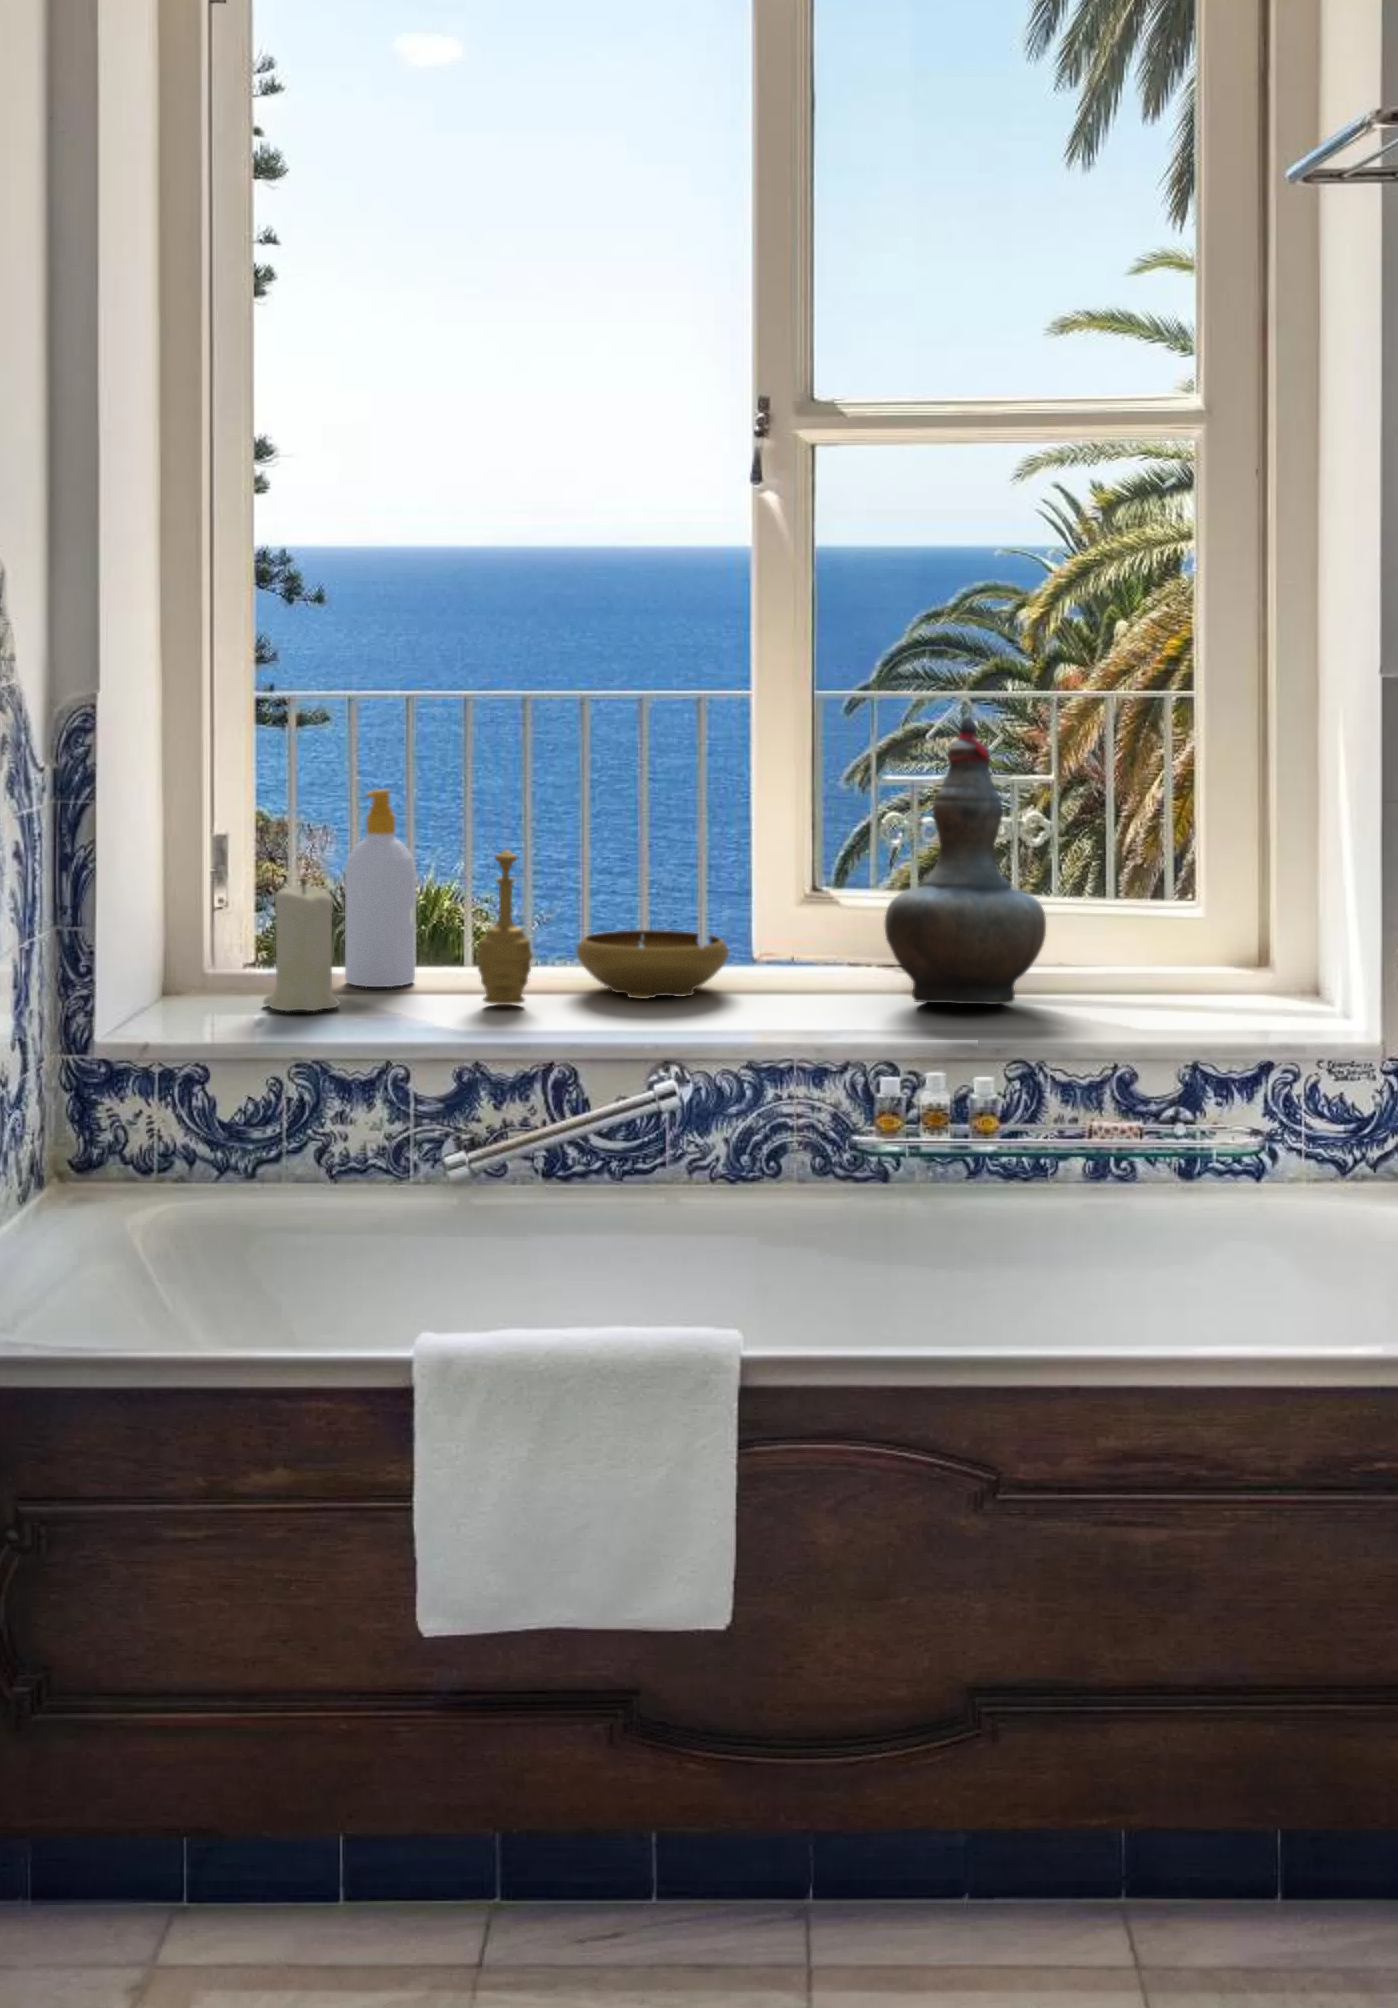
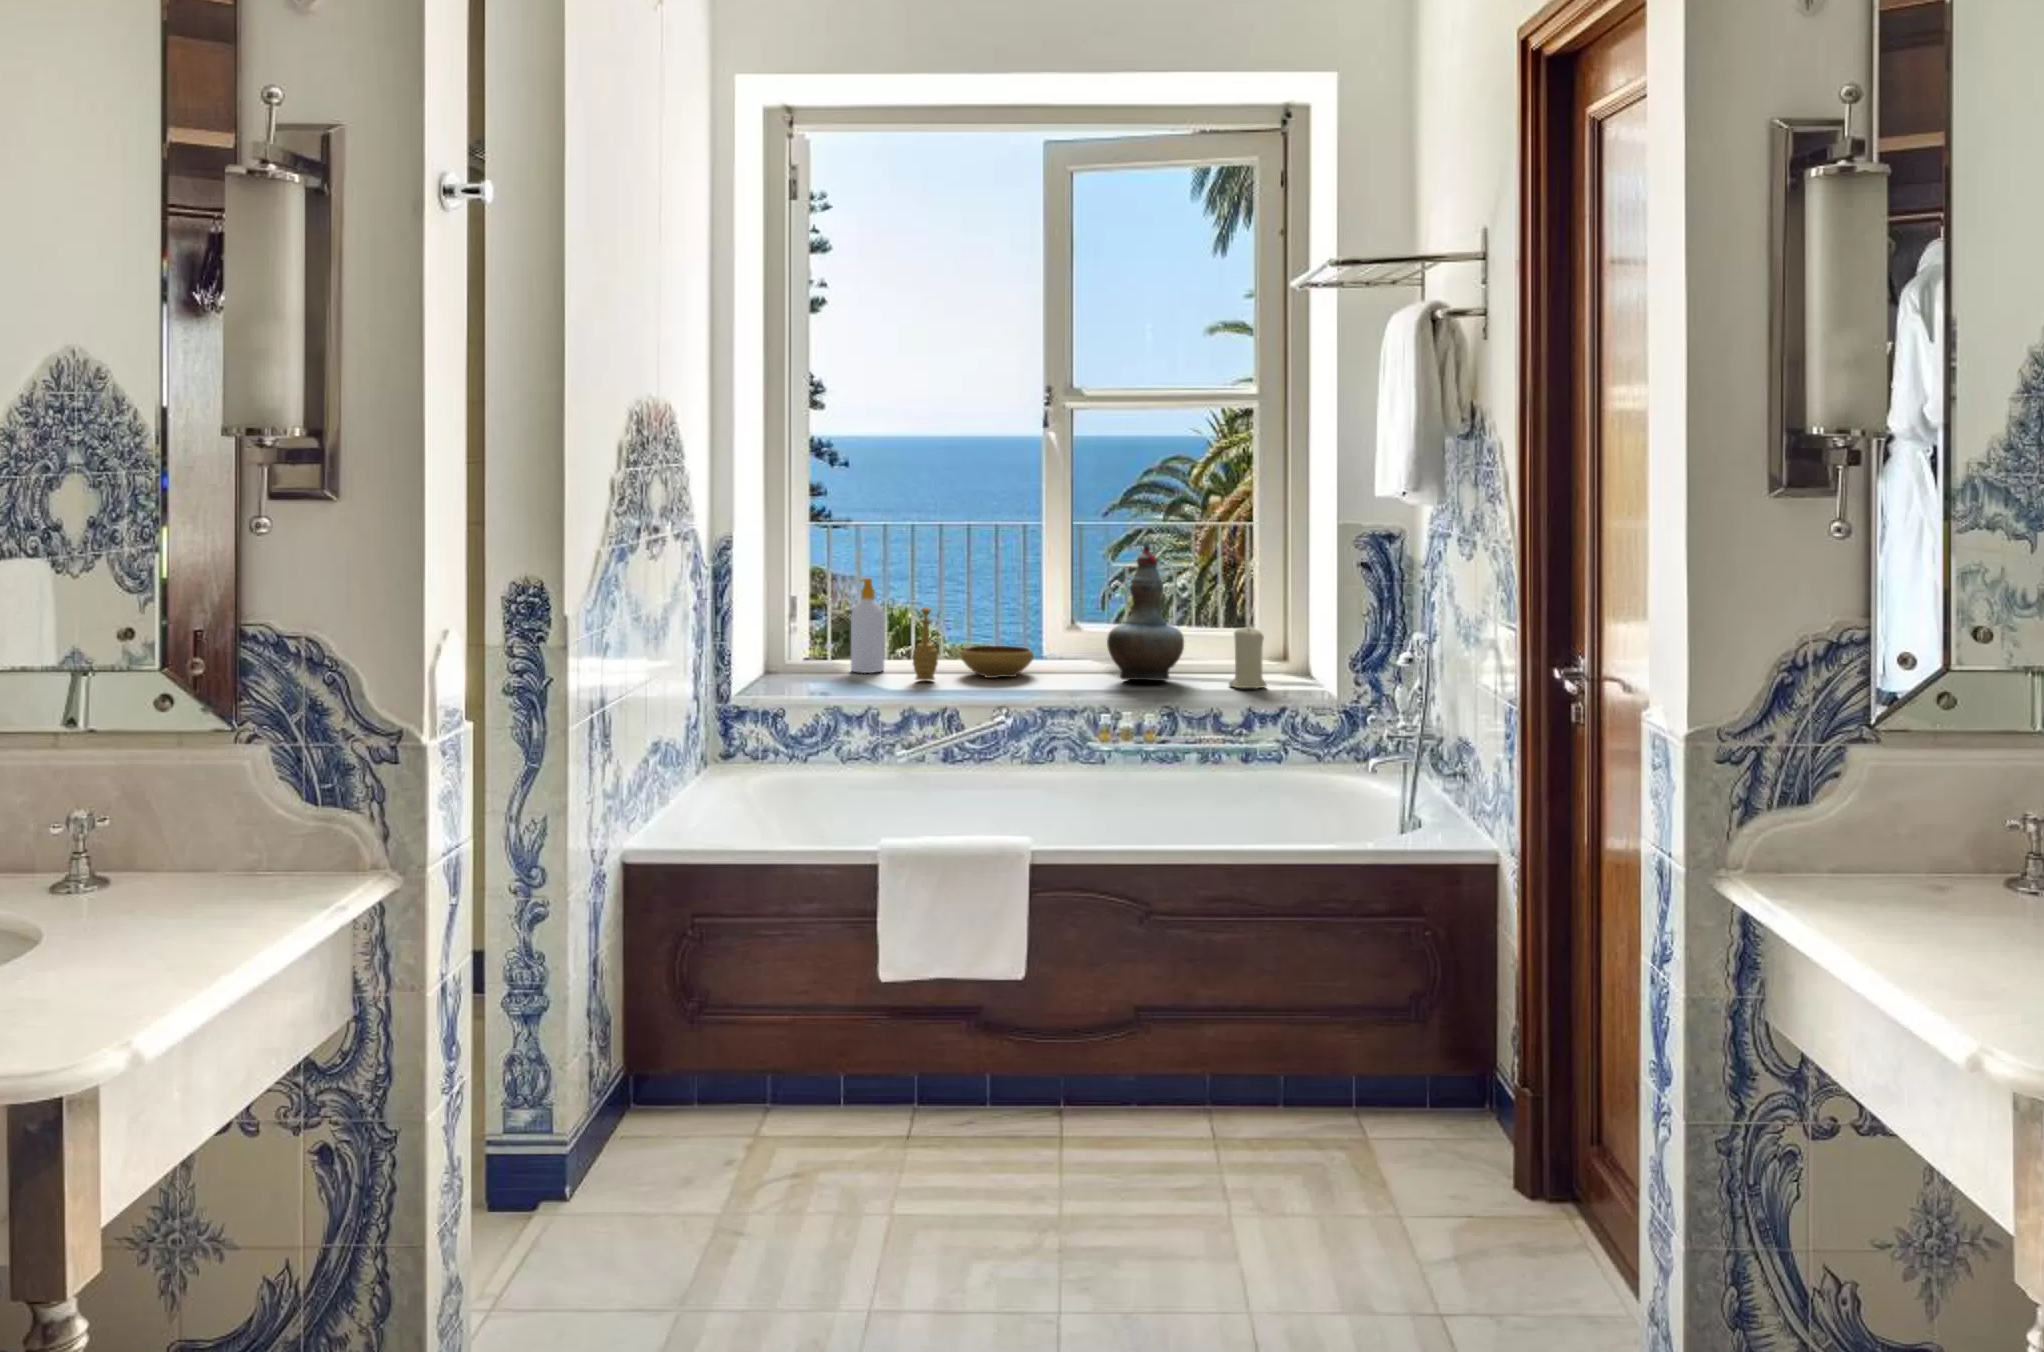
candle: present [263,882,339,1011] -> present [1229,627,1266,688]

